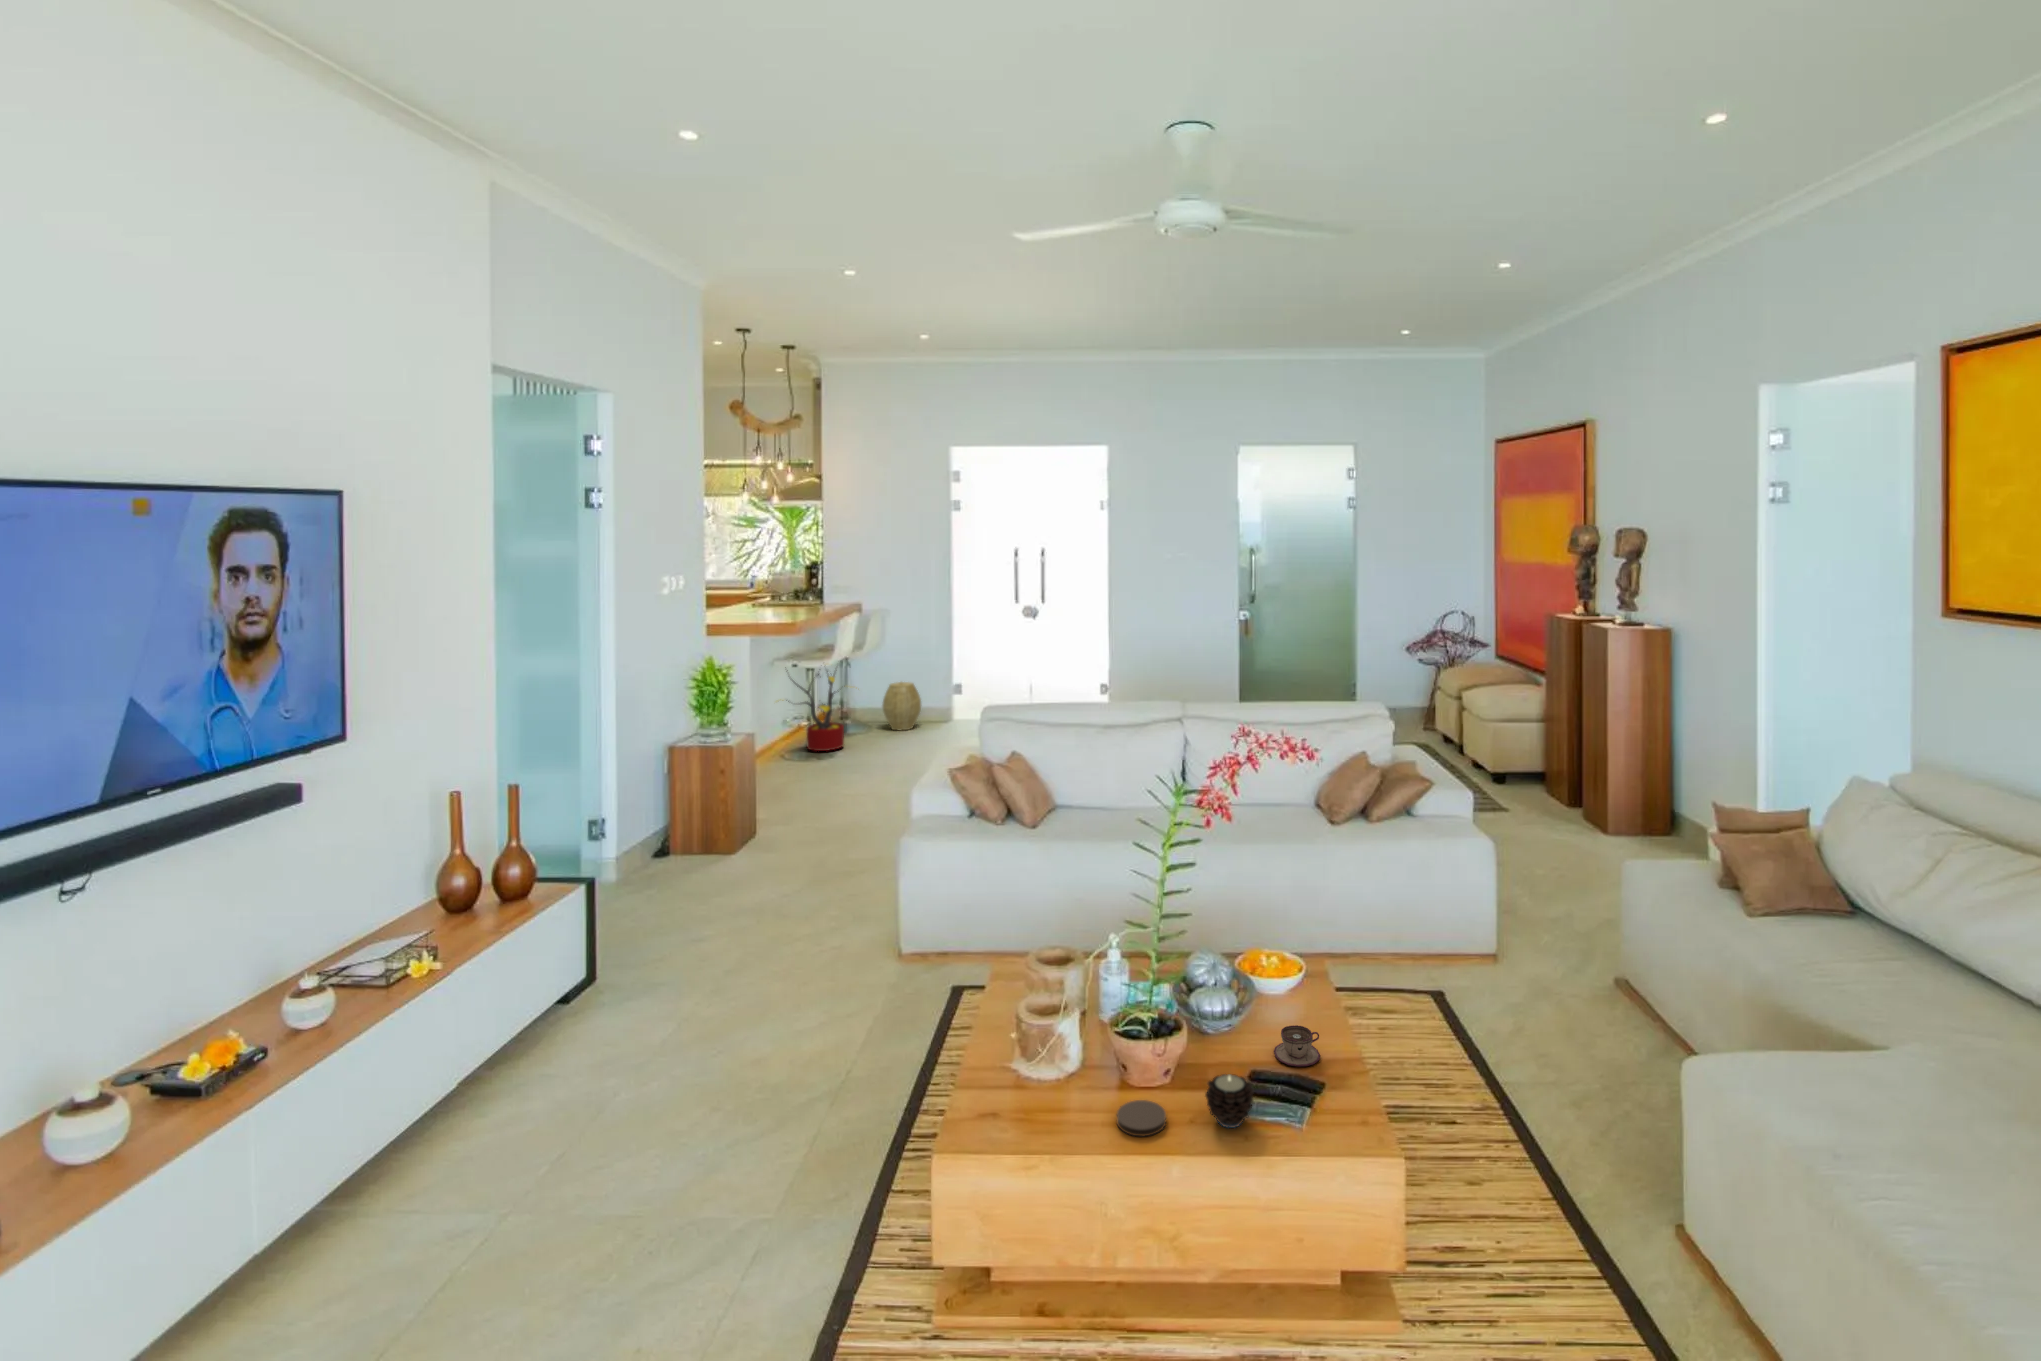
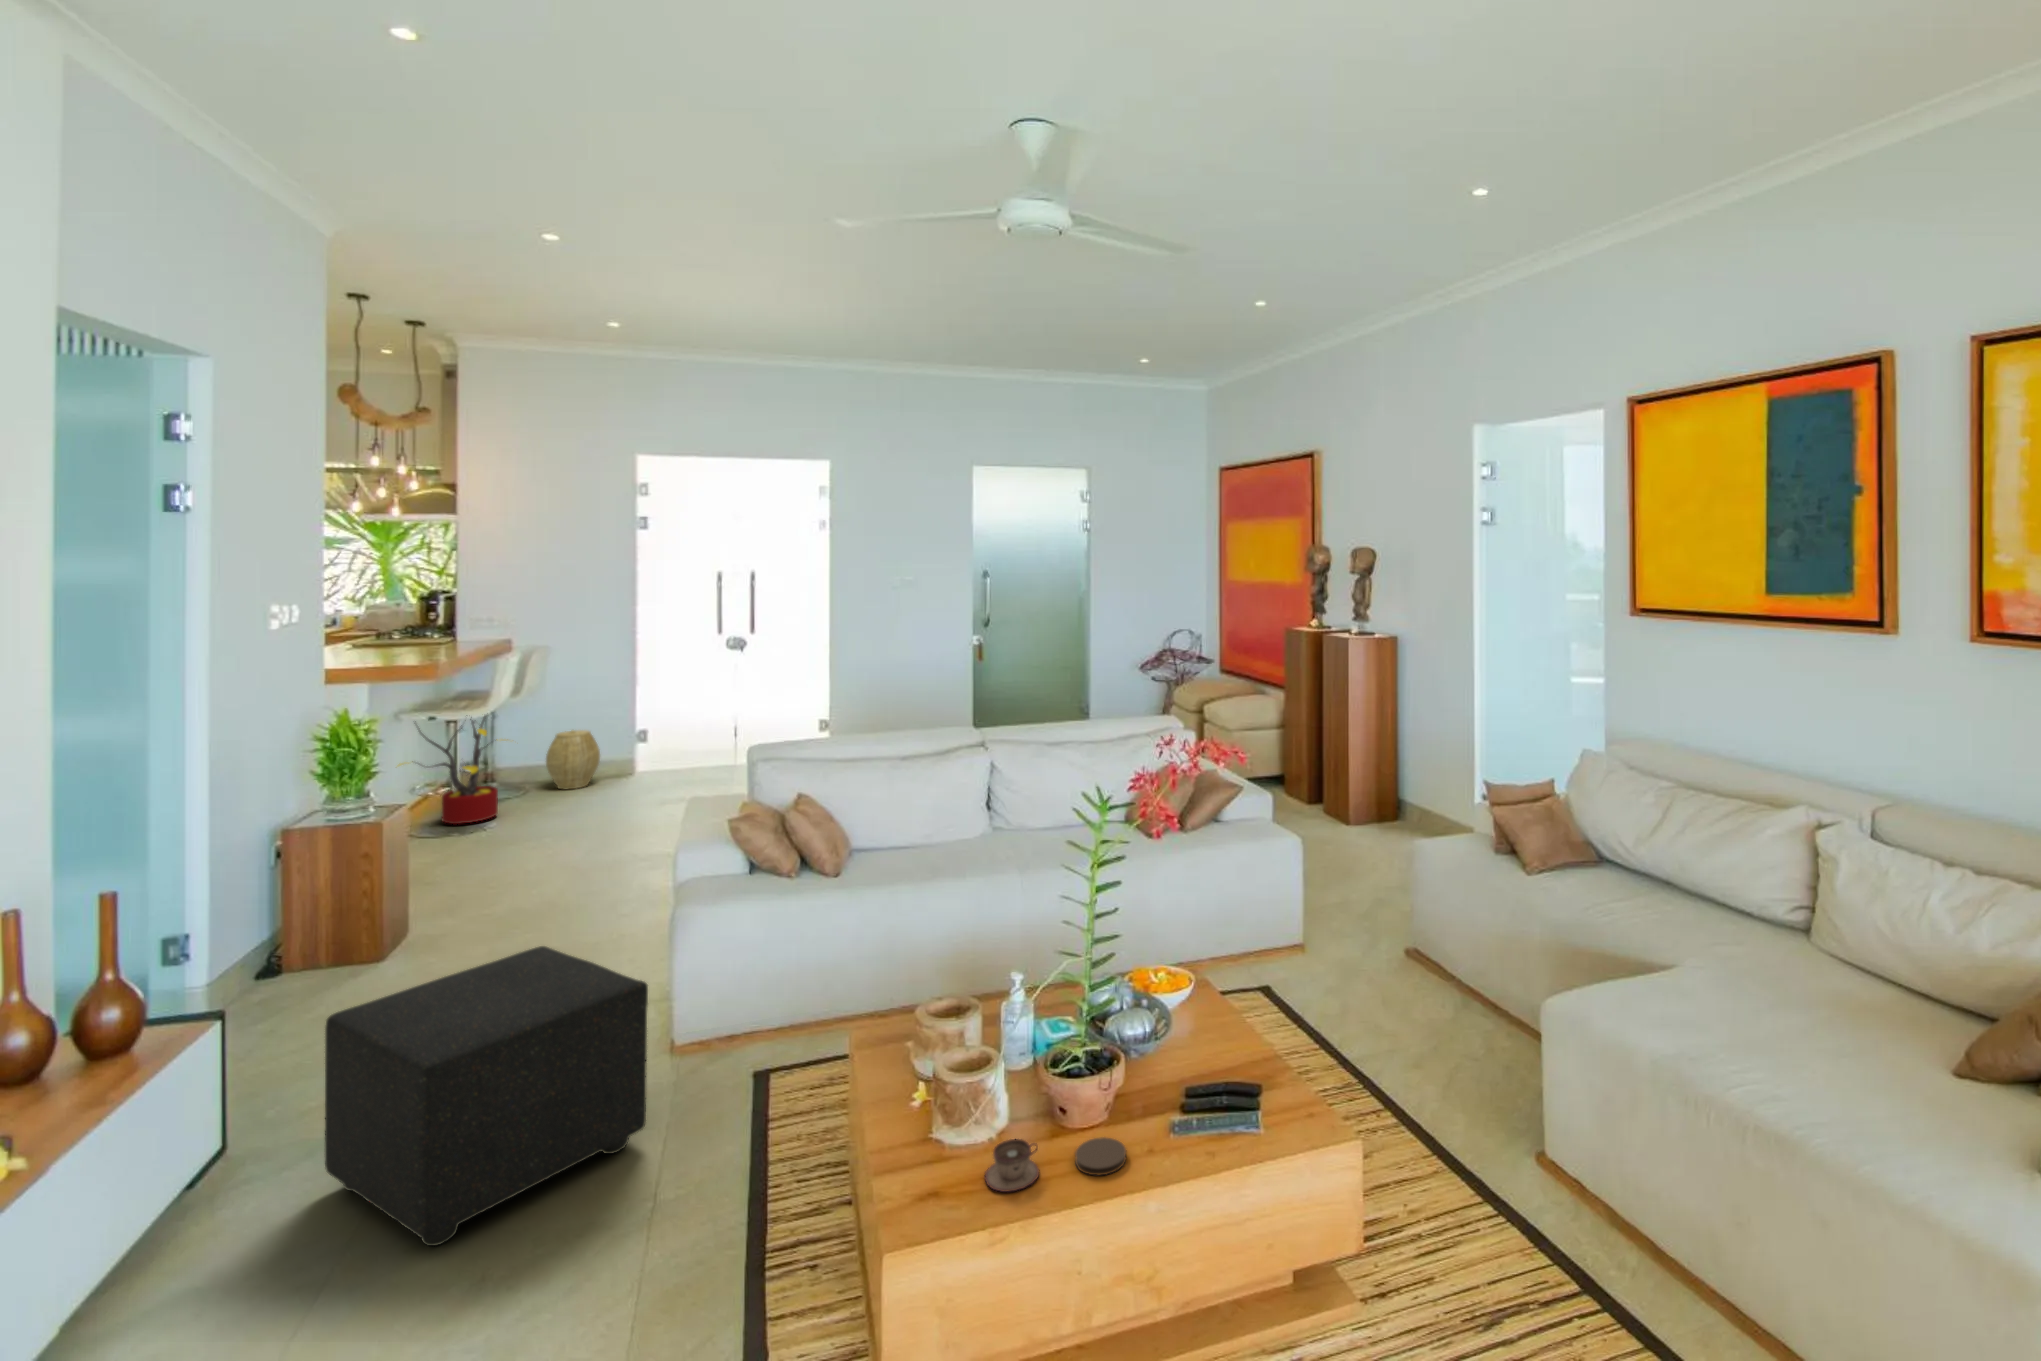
ottoman: none [646,851,852,1068] -> present [325,946,648,1246]
teacup: present [1274,1025,1320,1066] -> present [985,1139,1039,1192]
candle: present [1205,1074,1254,1128] -> none [1162,1092,1208,1145]

